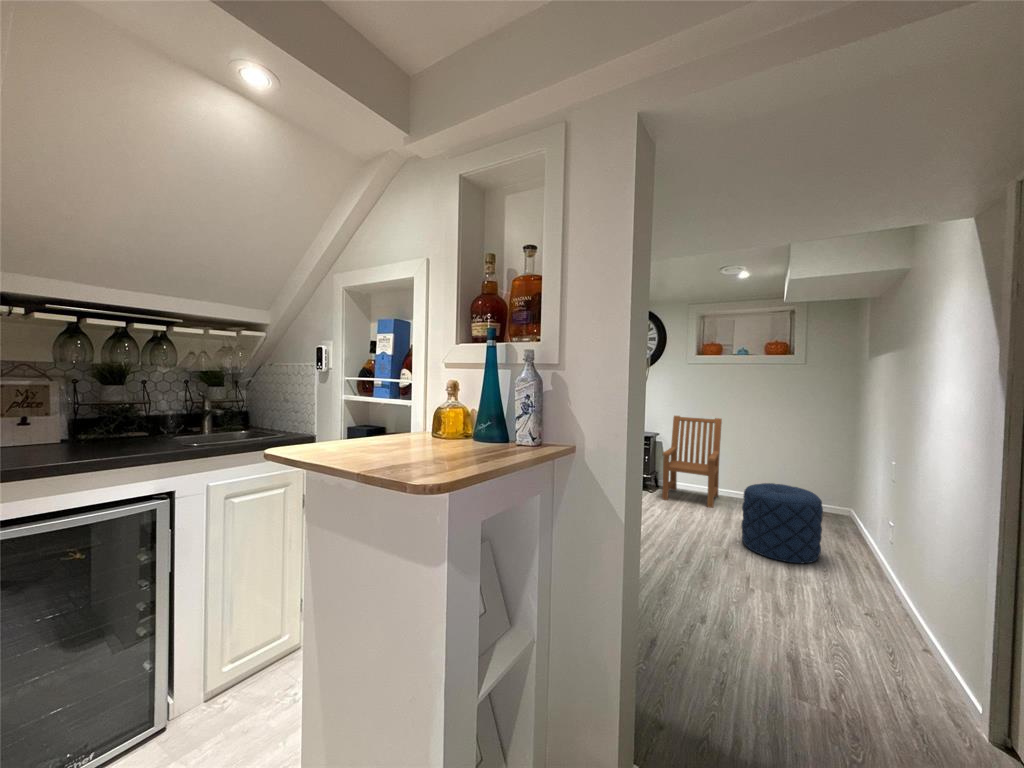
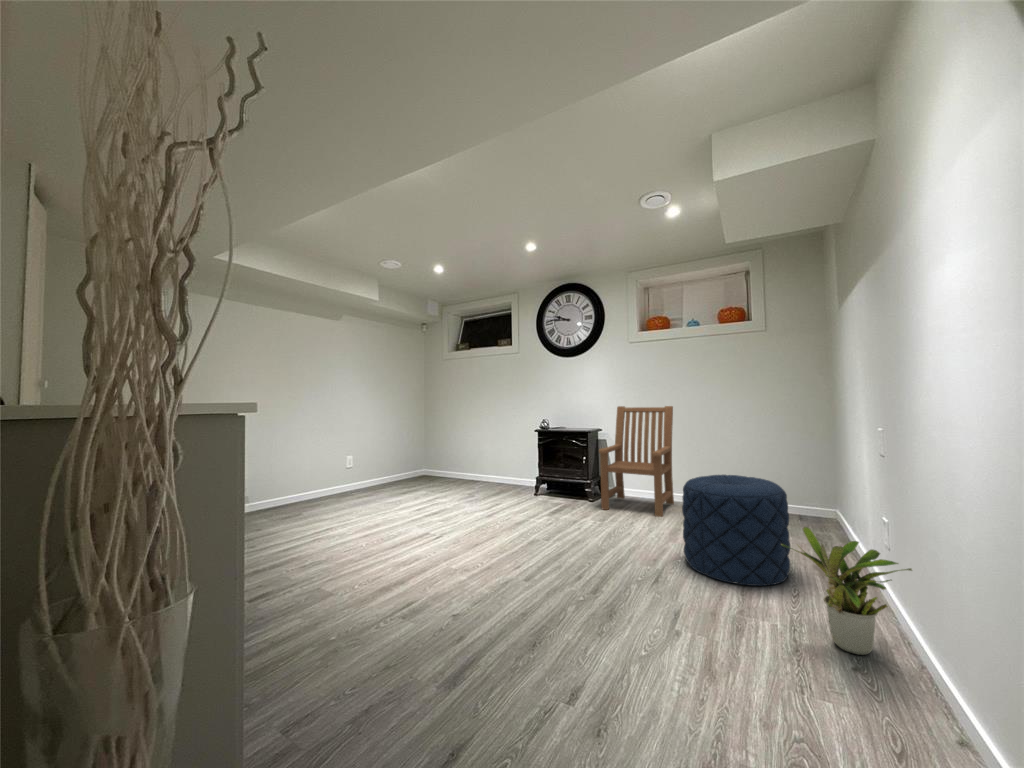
potted plant: none [823,528,907,607] -> present [781,527,912,655]

